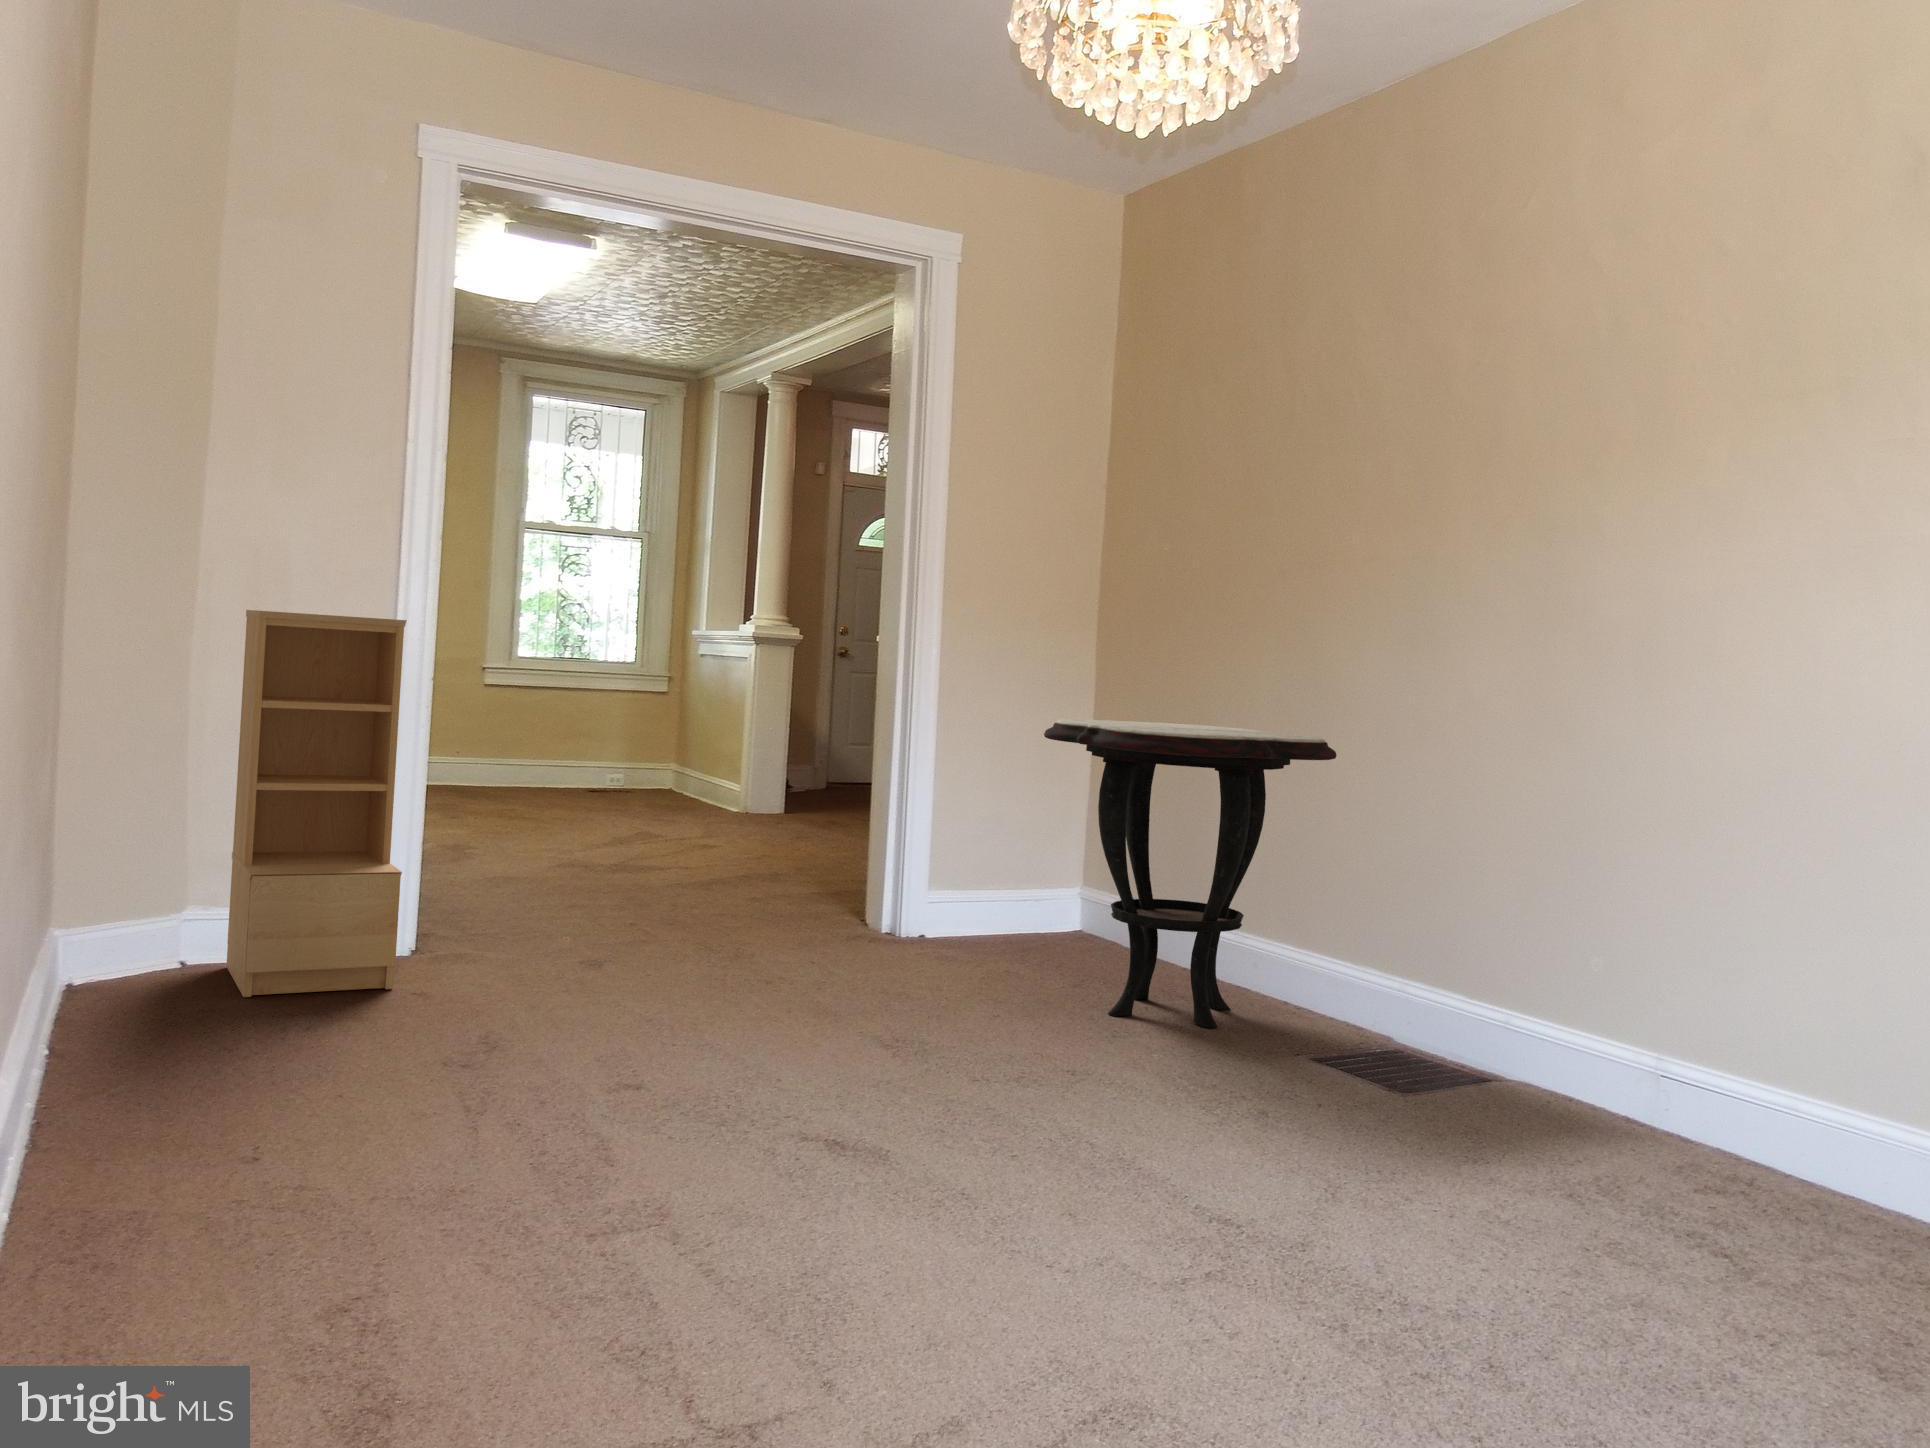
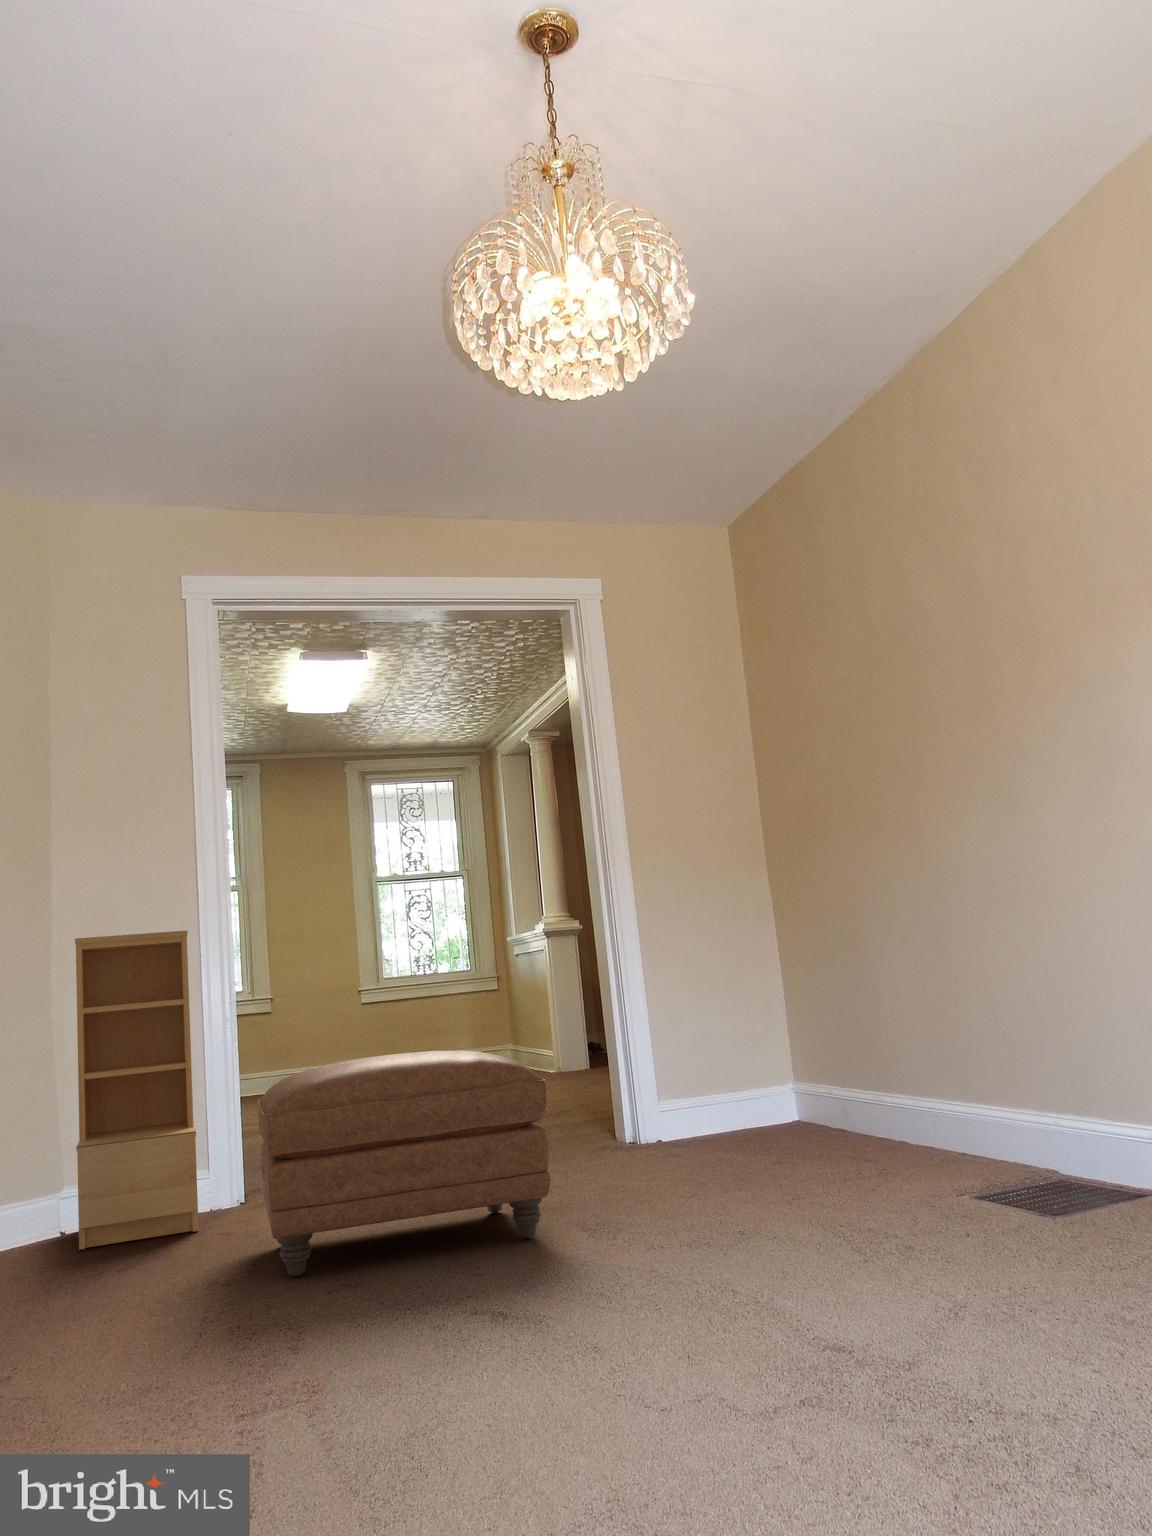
side table: present [1044,719,1337,1028] -> none [702,904,958,1184]
ottoman: none [501,822,875,1068] -> present [258,1050,550,1277]

